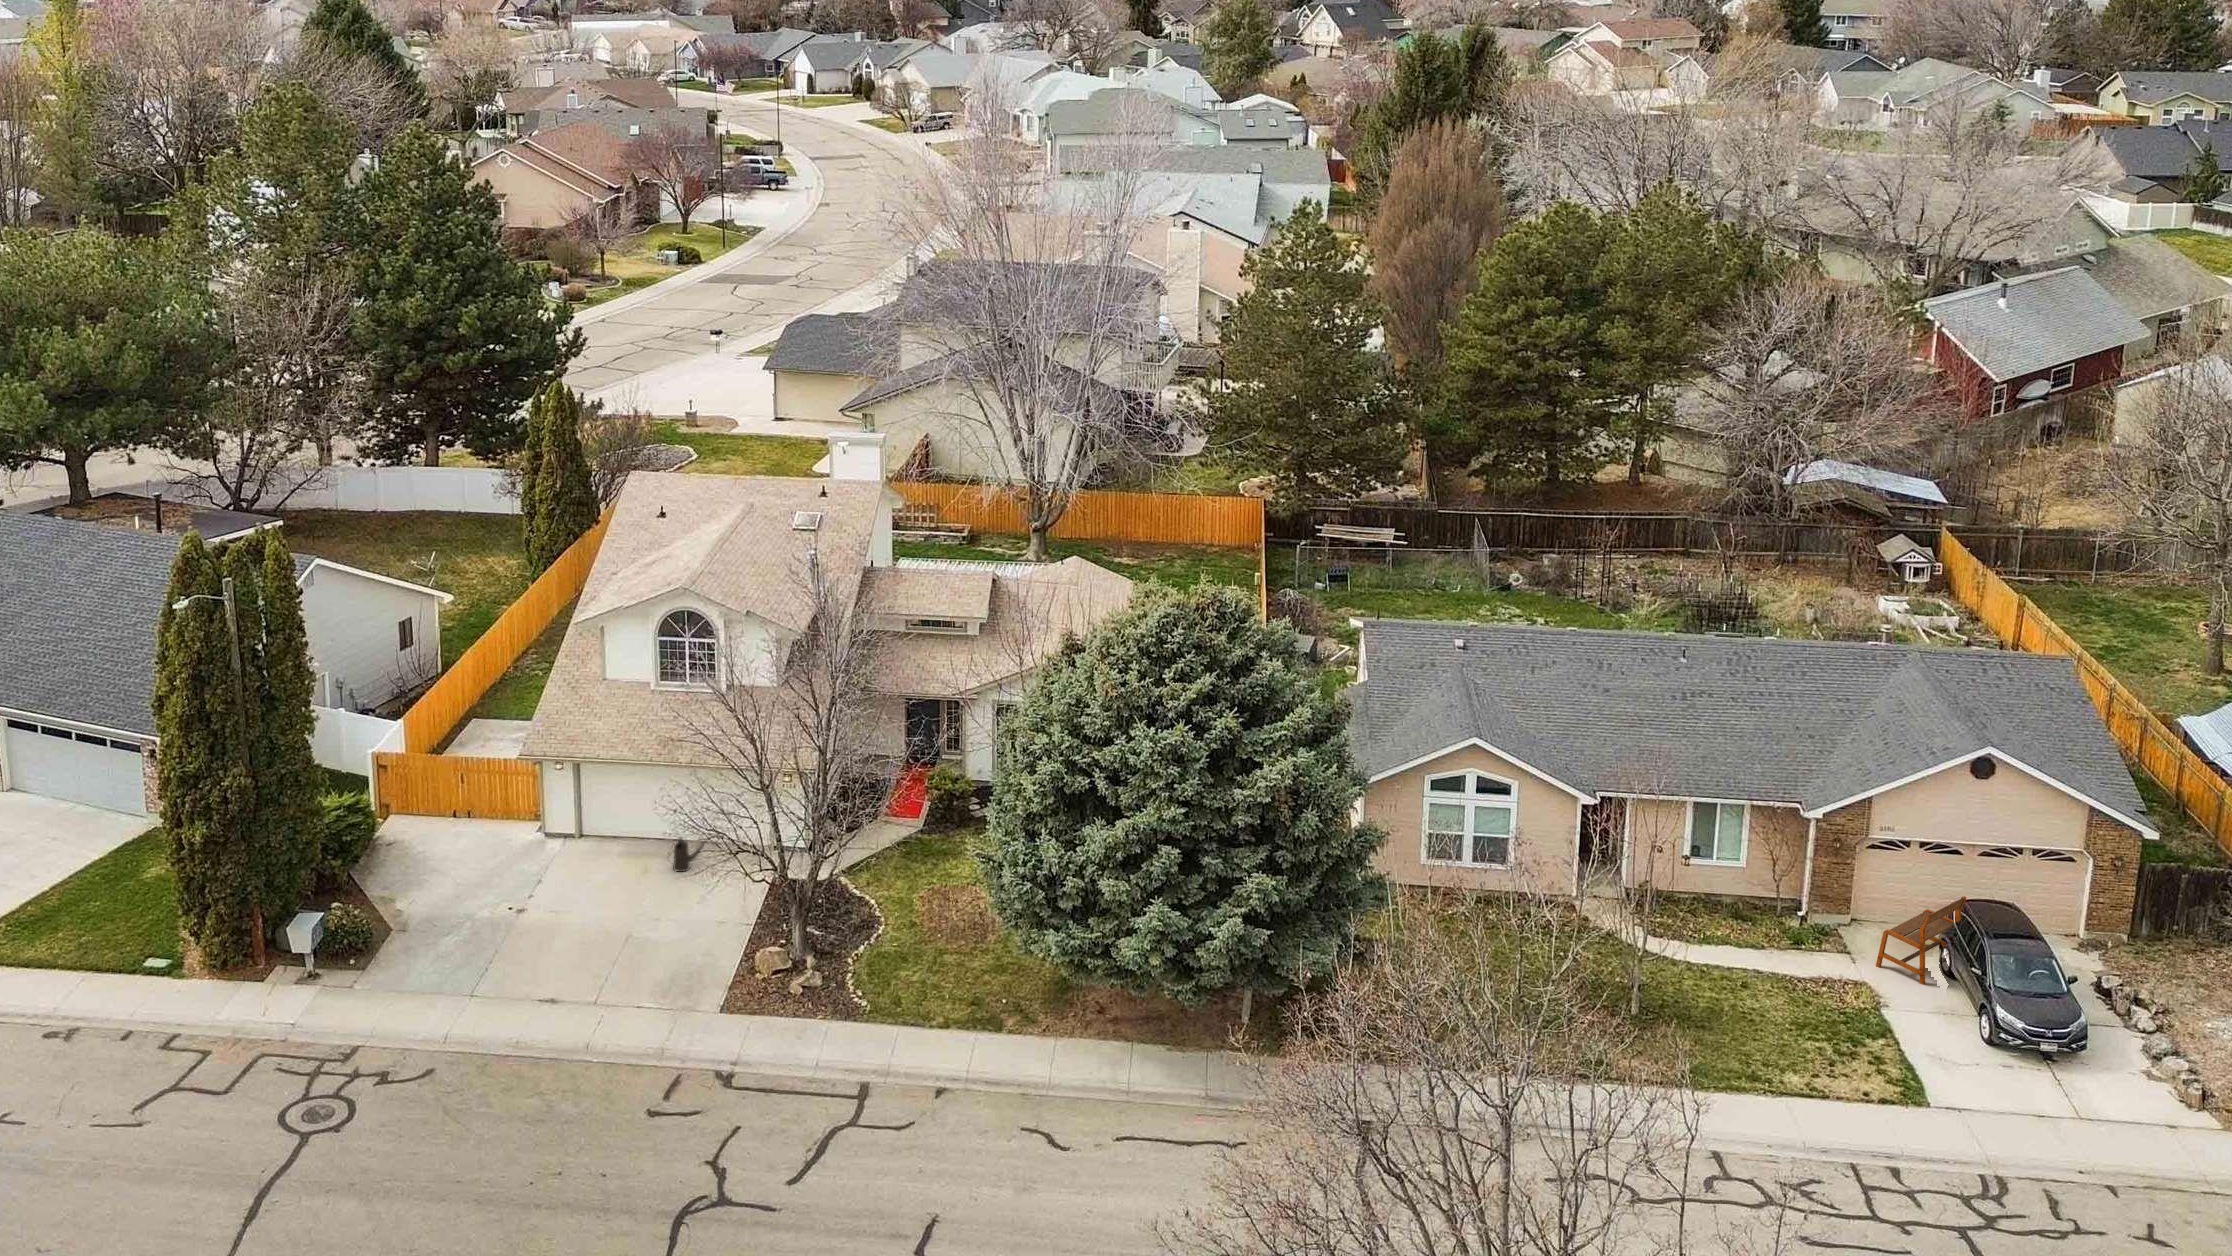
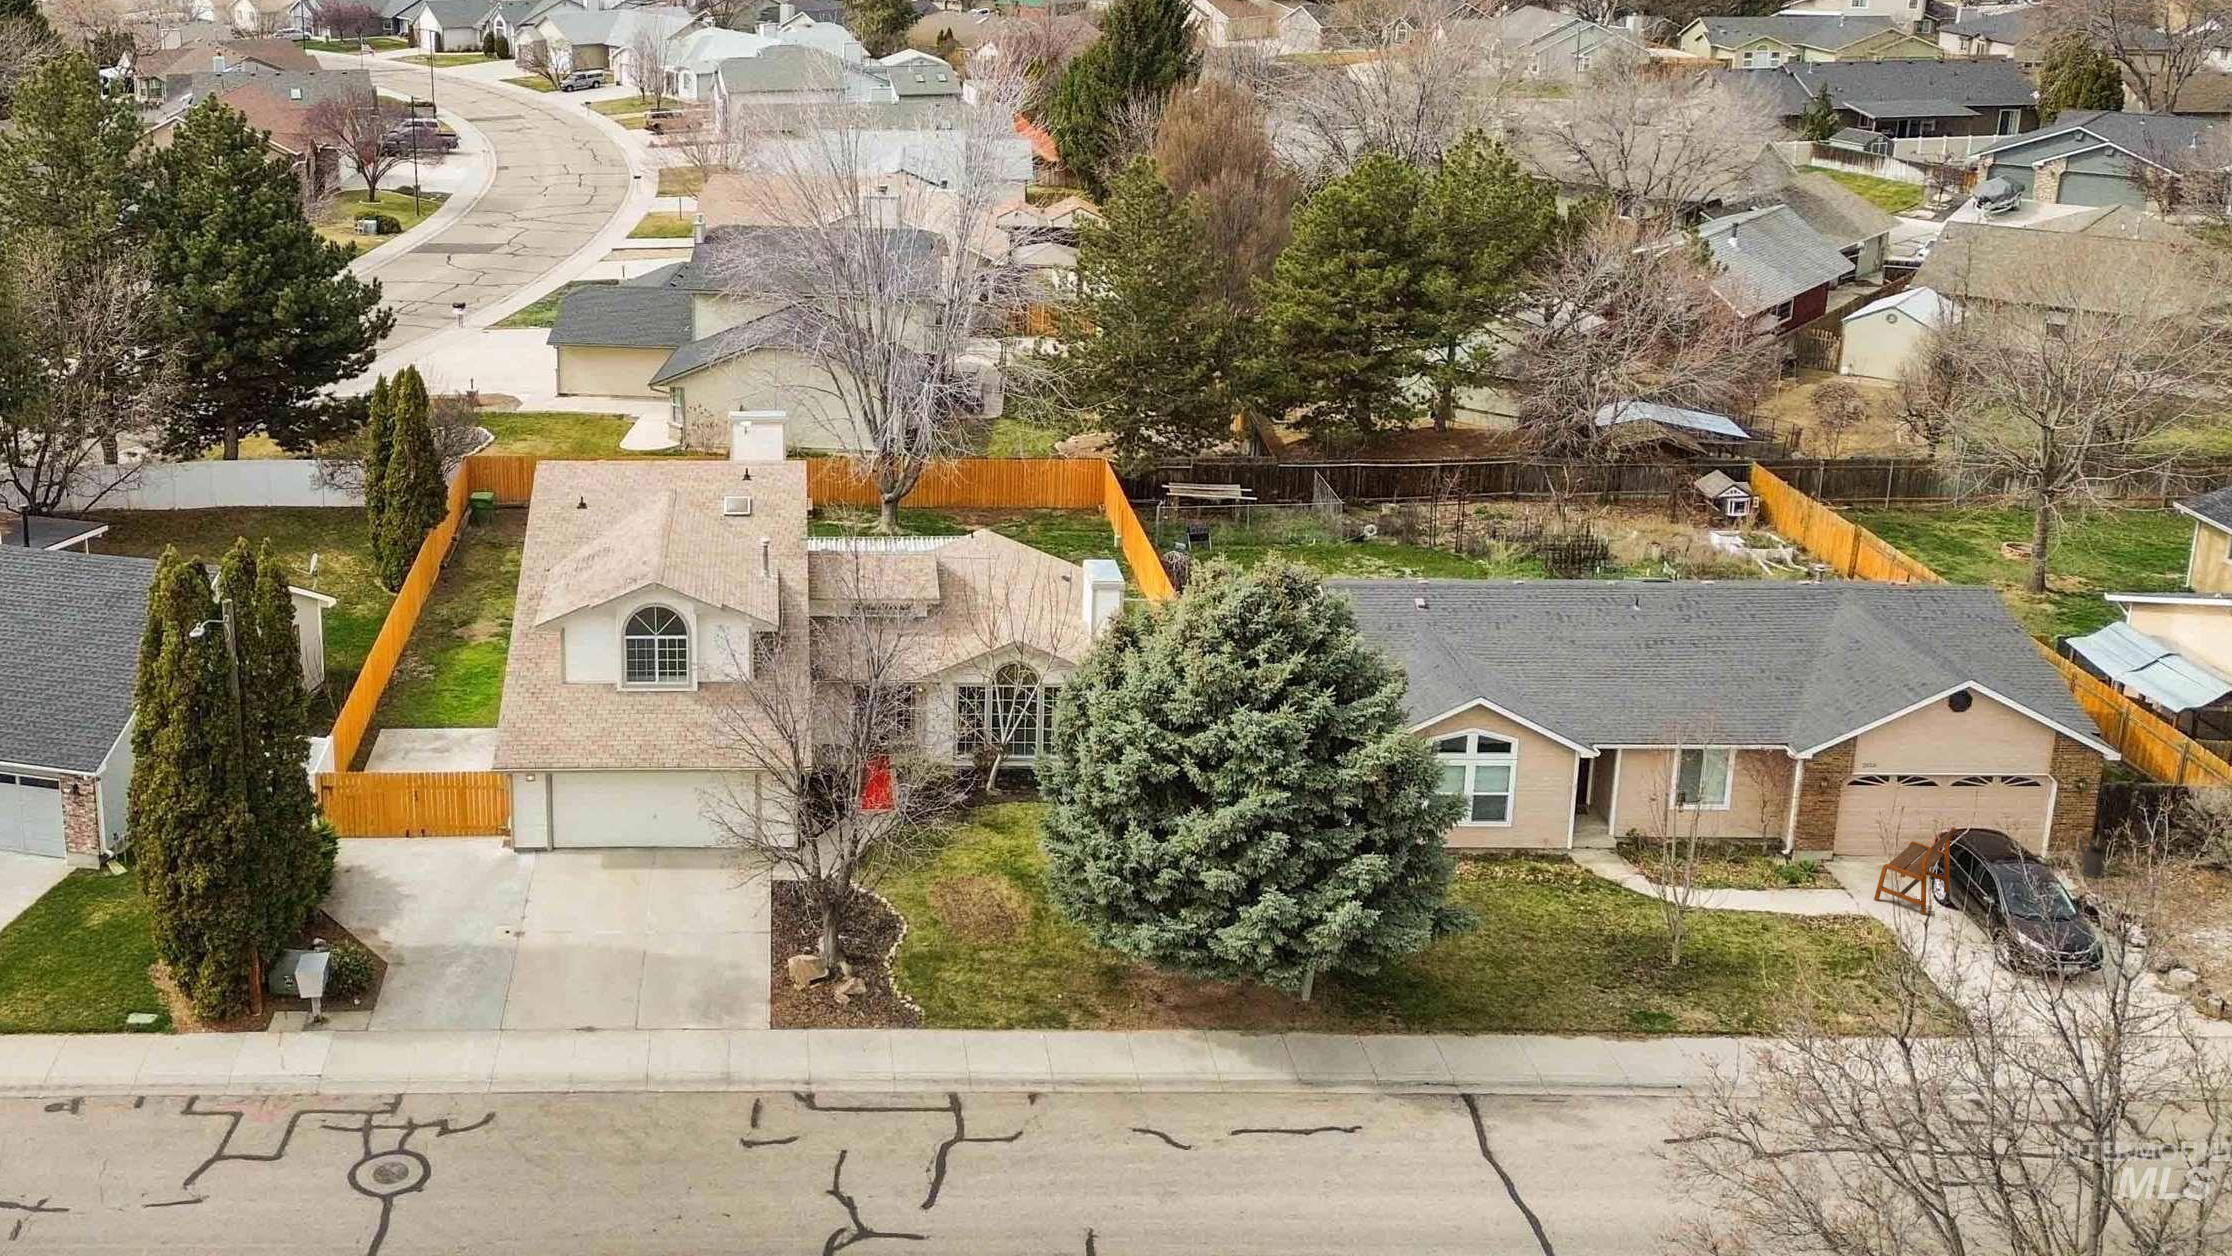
watering can: present [673,837,706,872] -> present [2078,835,2105,878]

